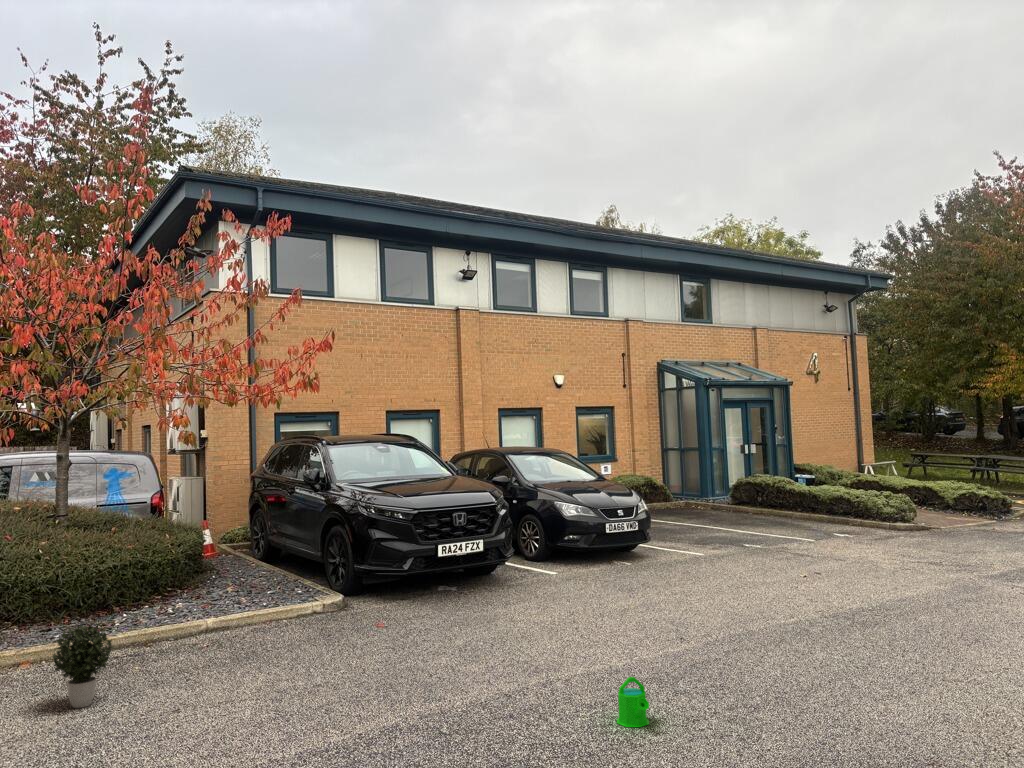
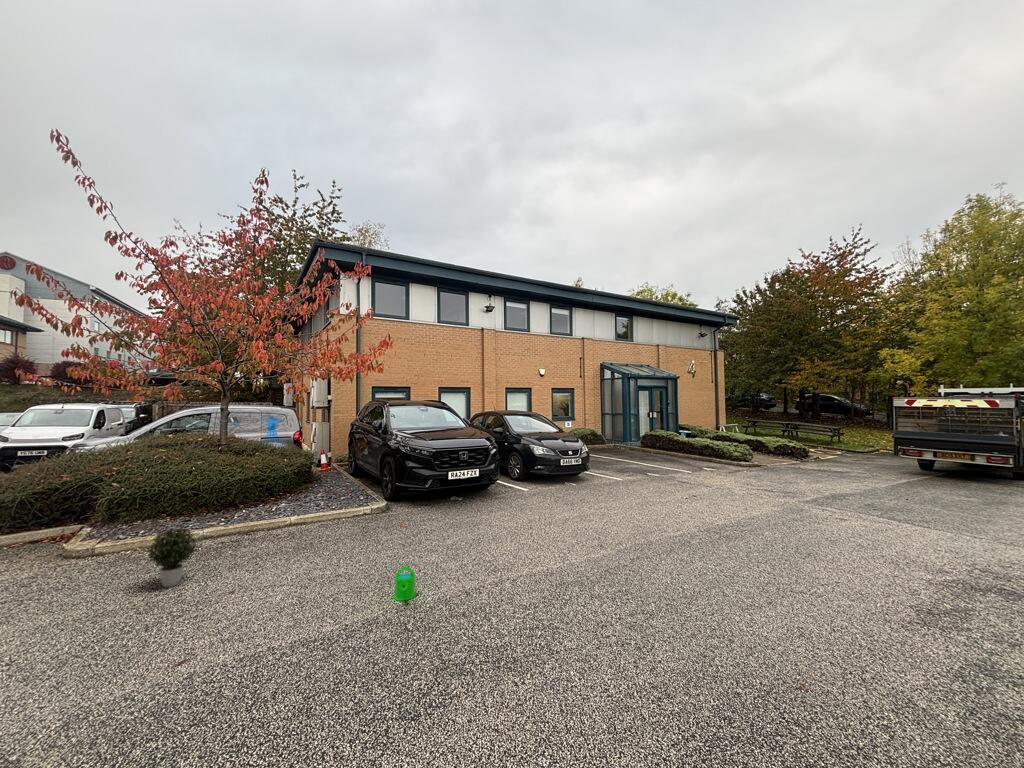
watering can: present [617,677,649,727] -> present [393,566,416,600]

